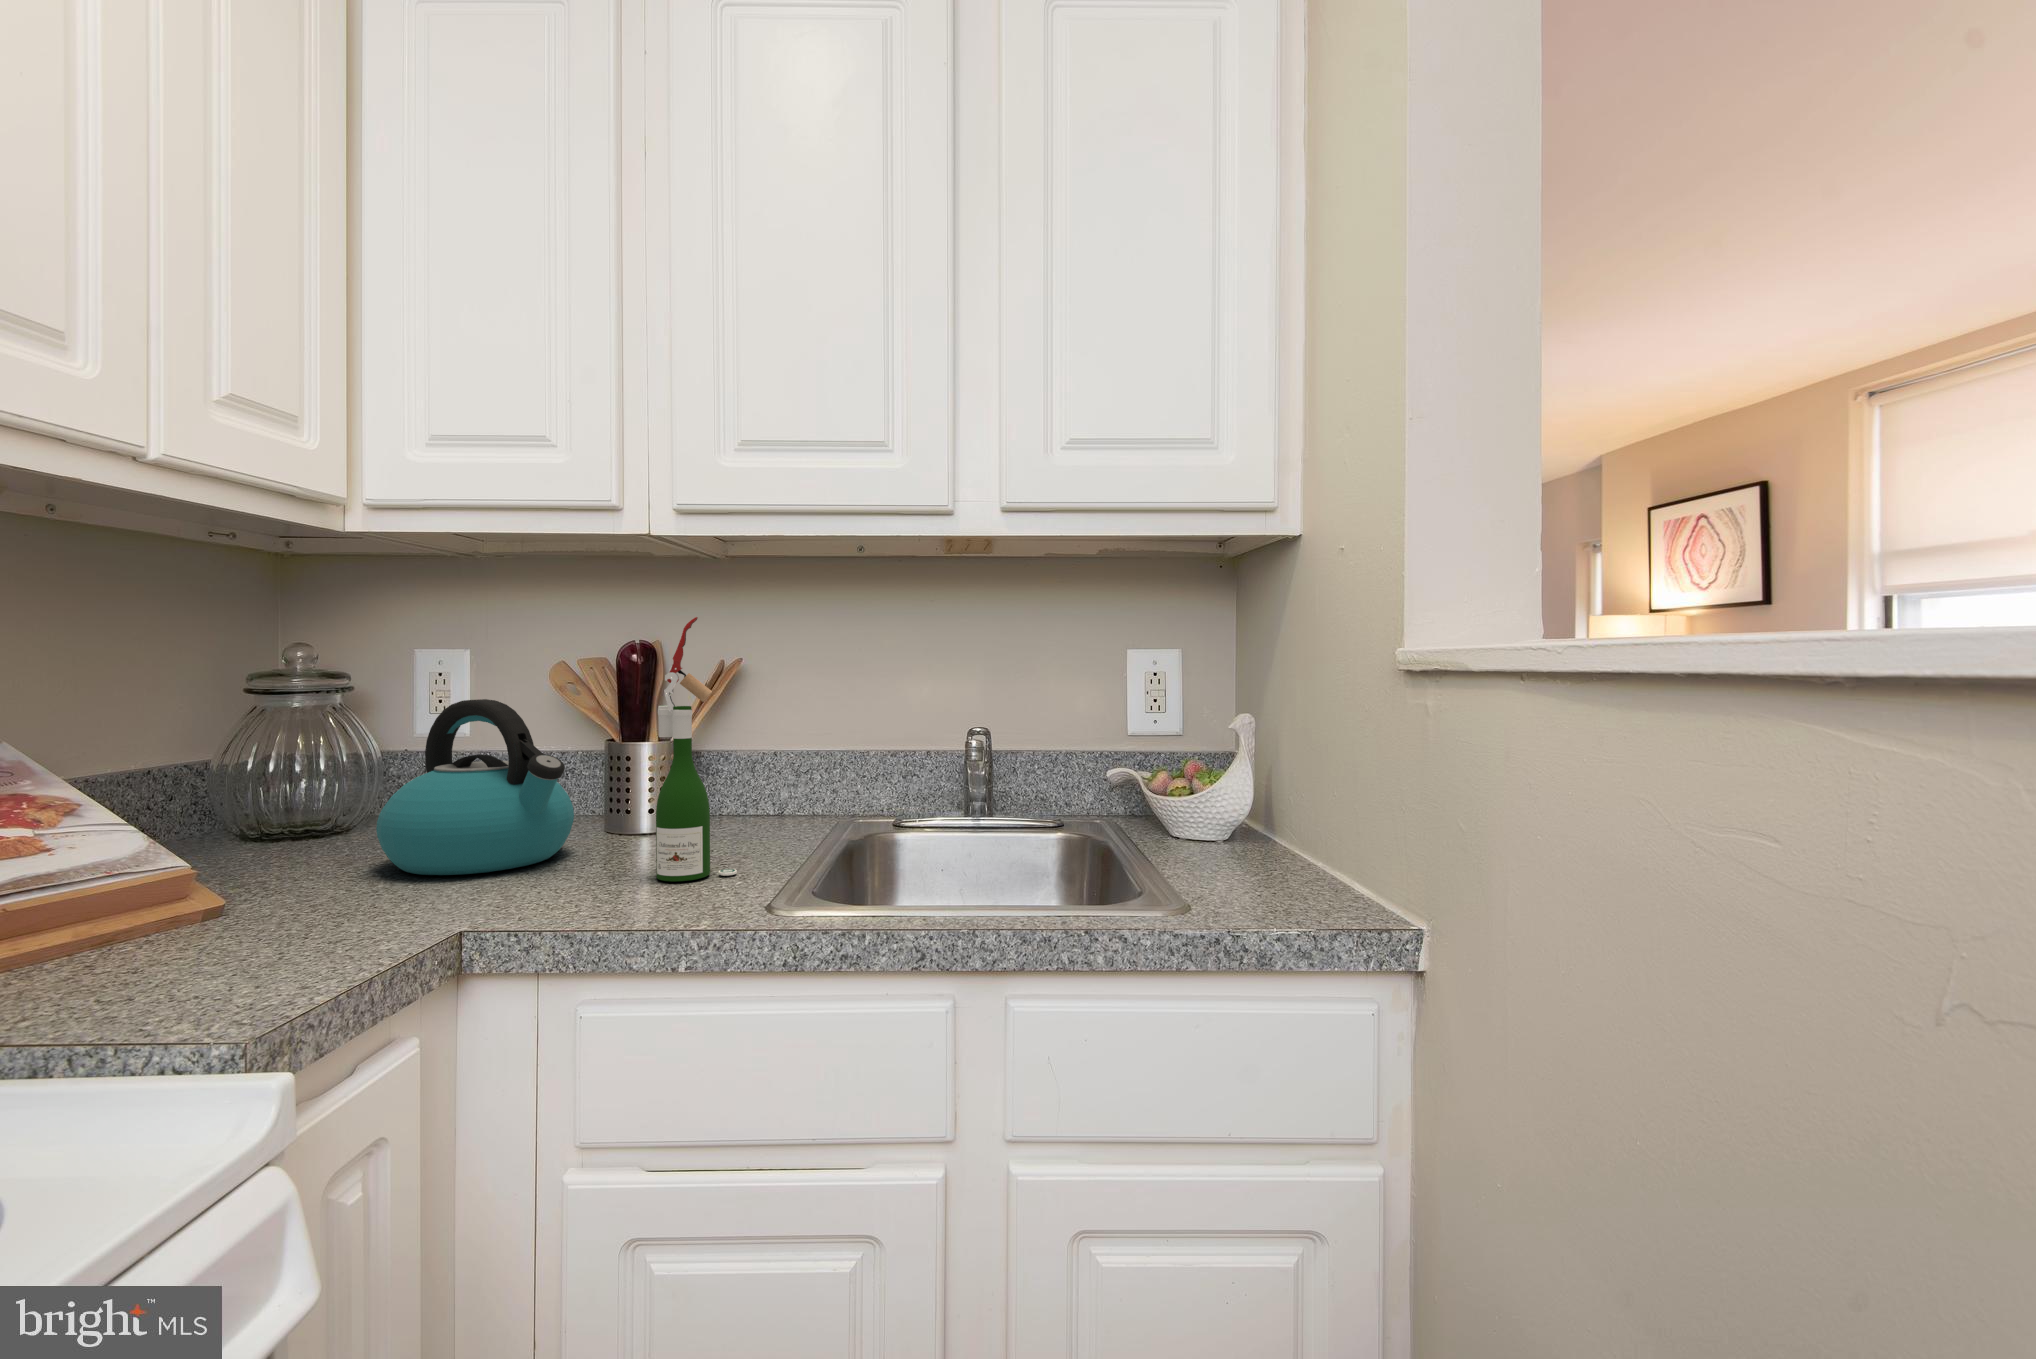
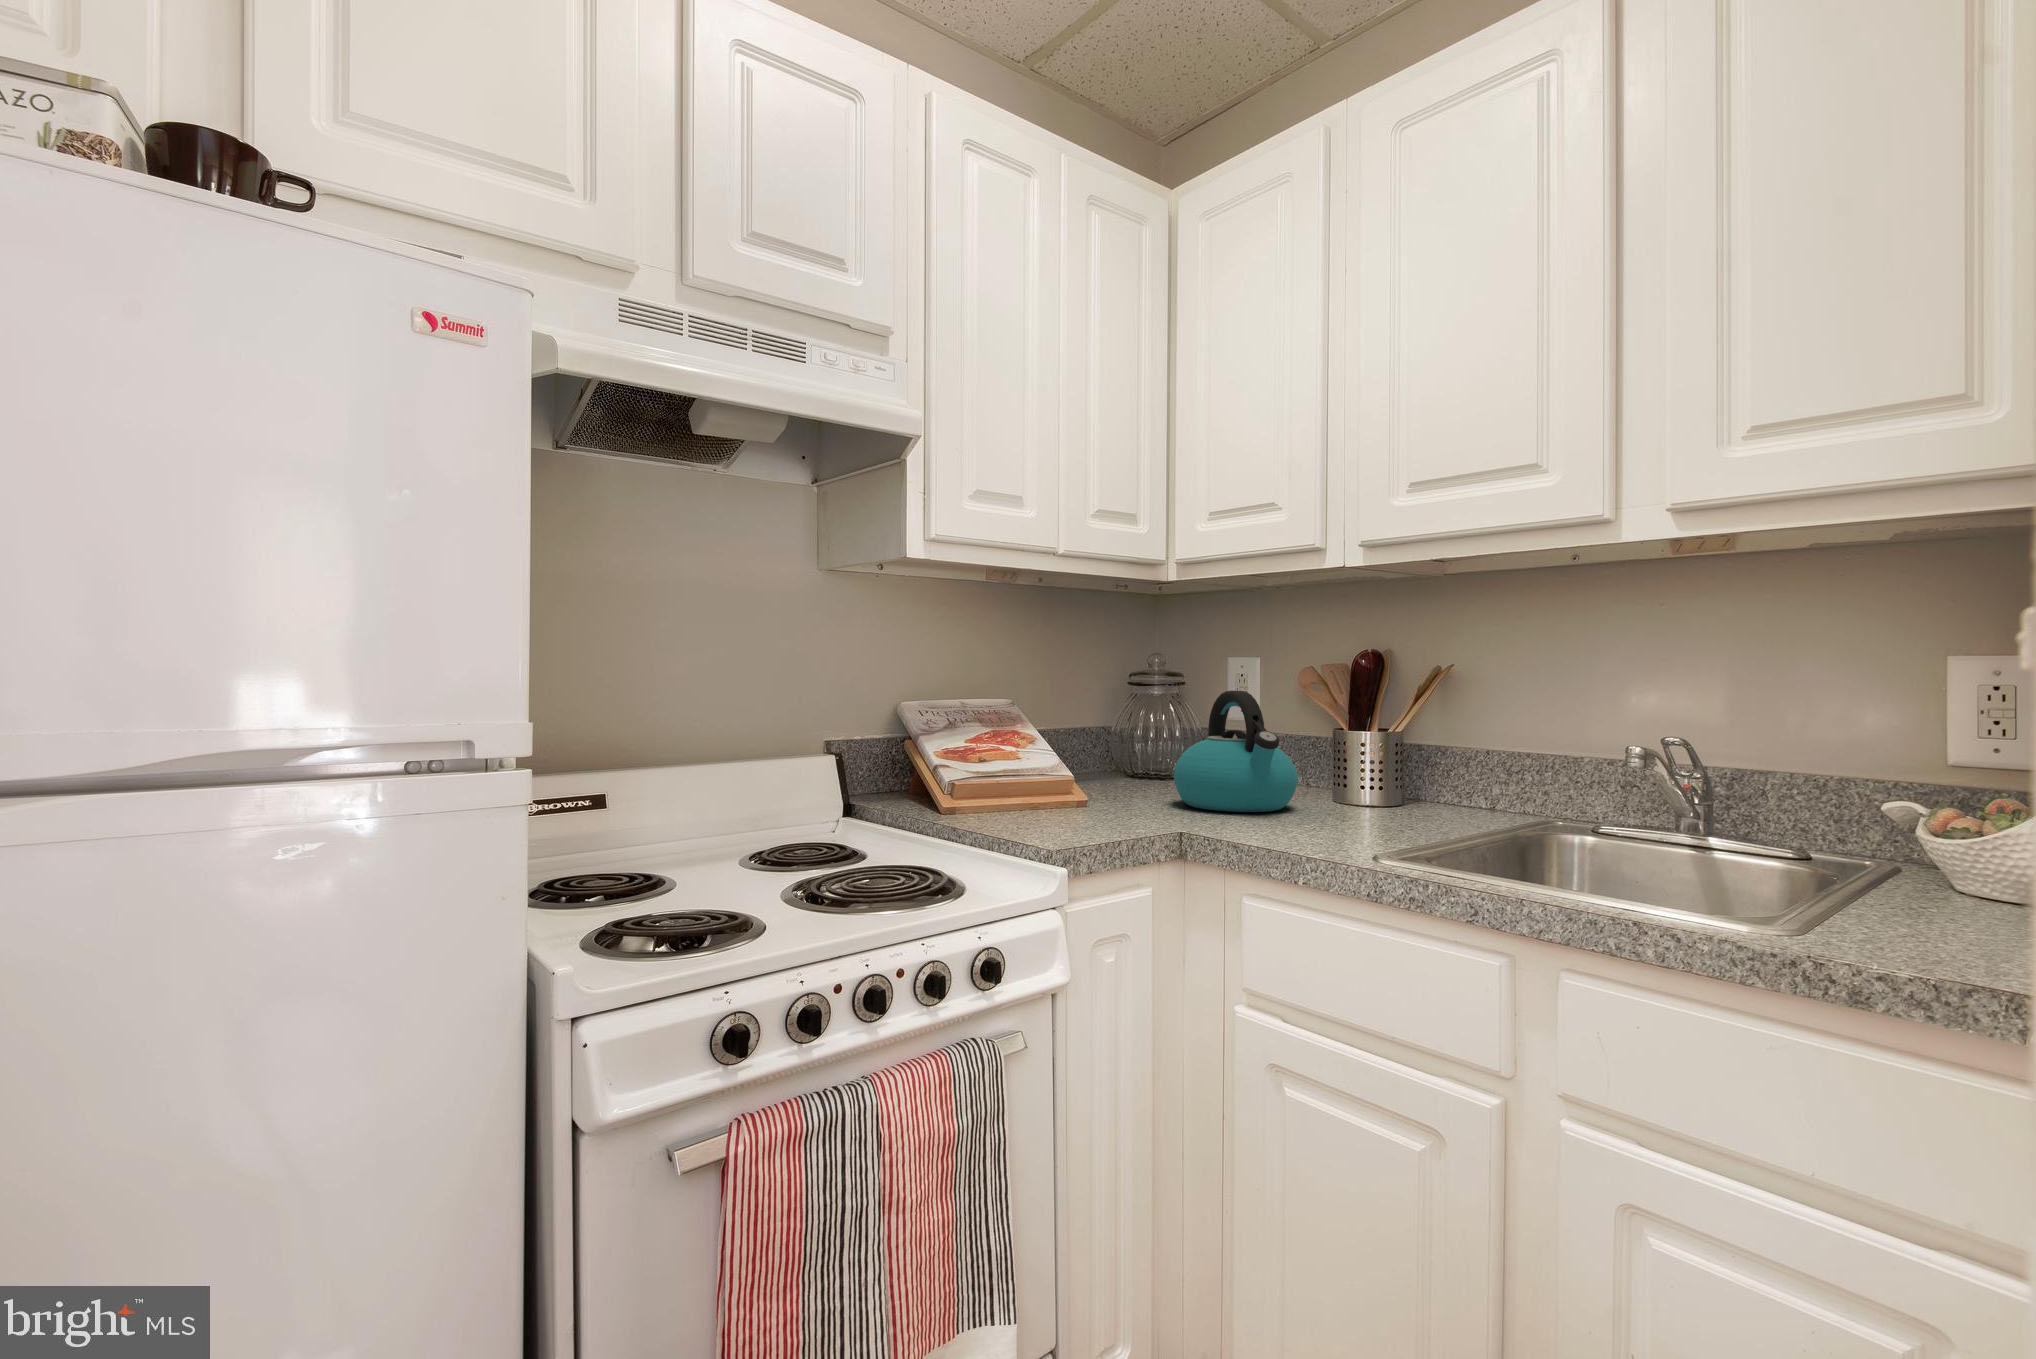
wine bottle: present [656,617,737,881] -> none [1327,626,1389,837]

